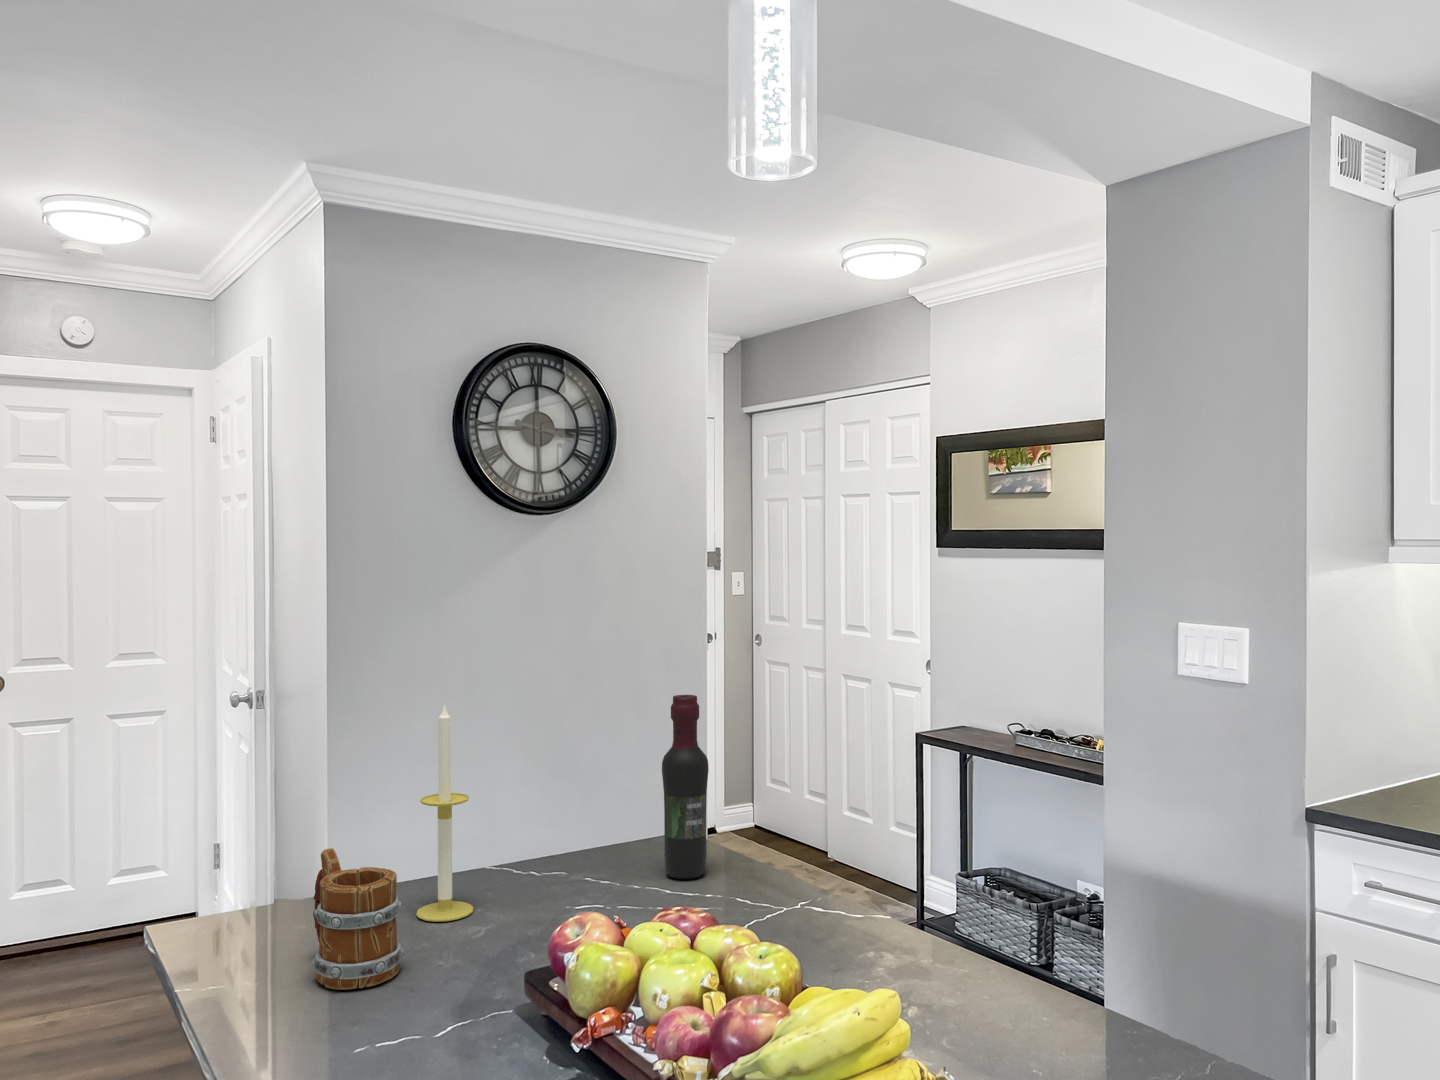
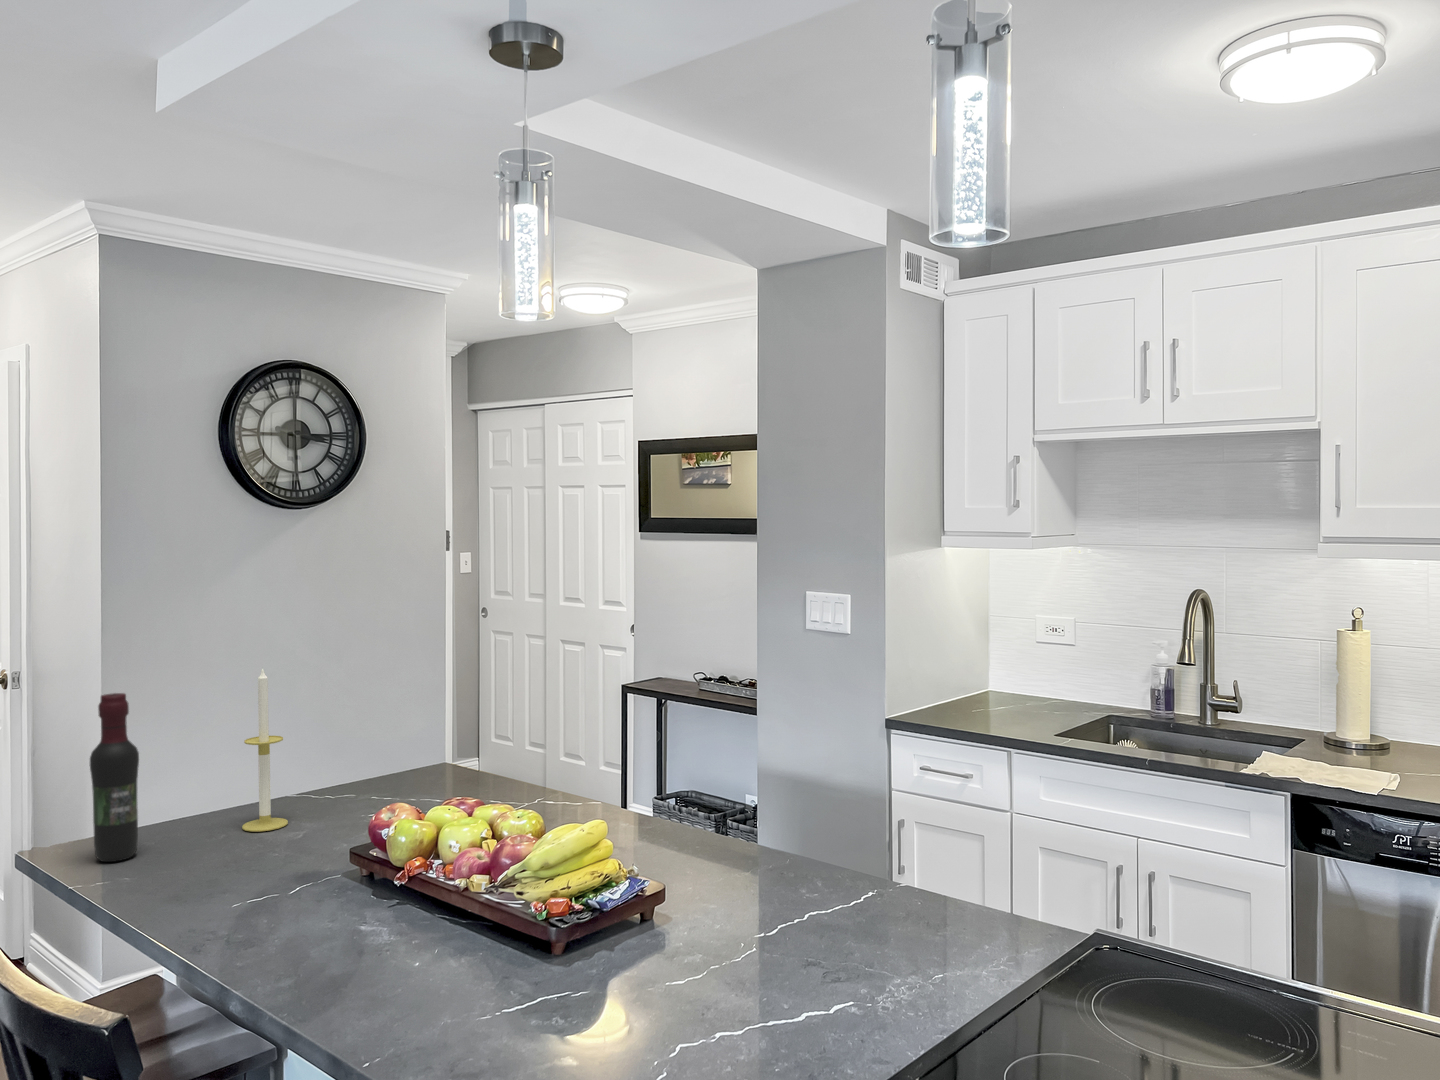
wine bottle: present [662,695,709,879] -> present [90,693,139,862]
mug: present [312,848,404,990] -> none [169,778,247,877]

